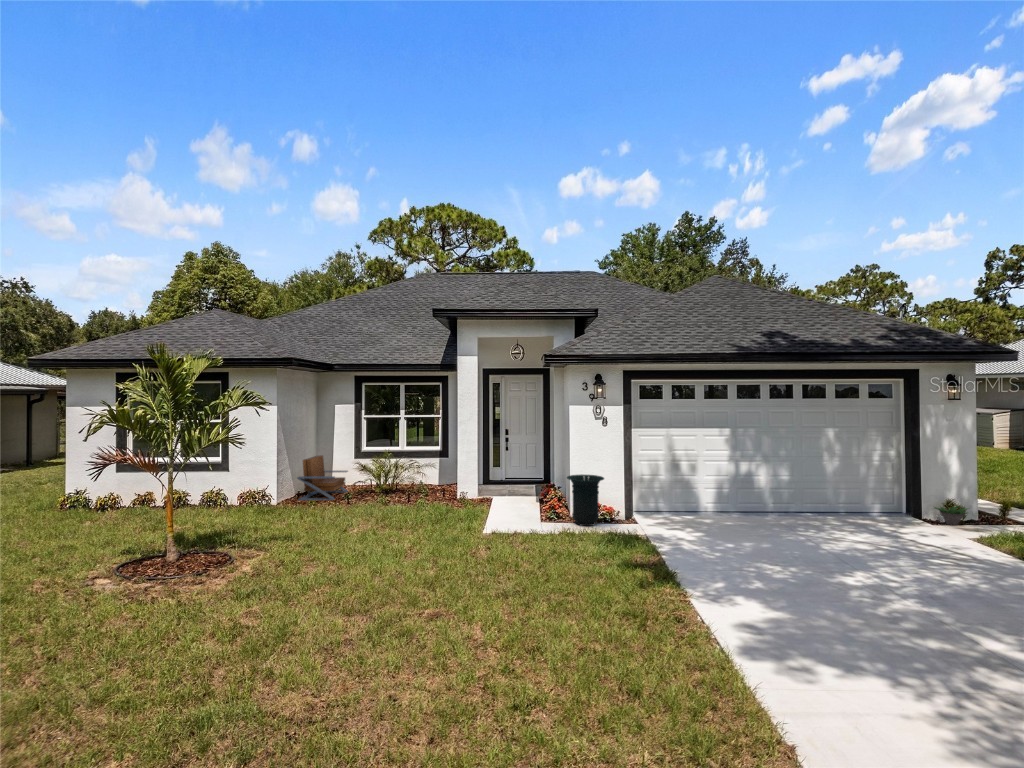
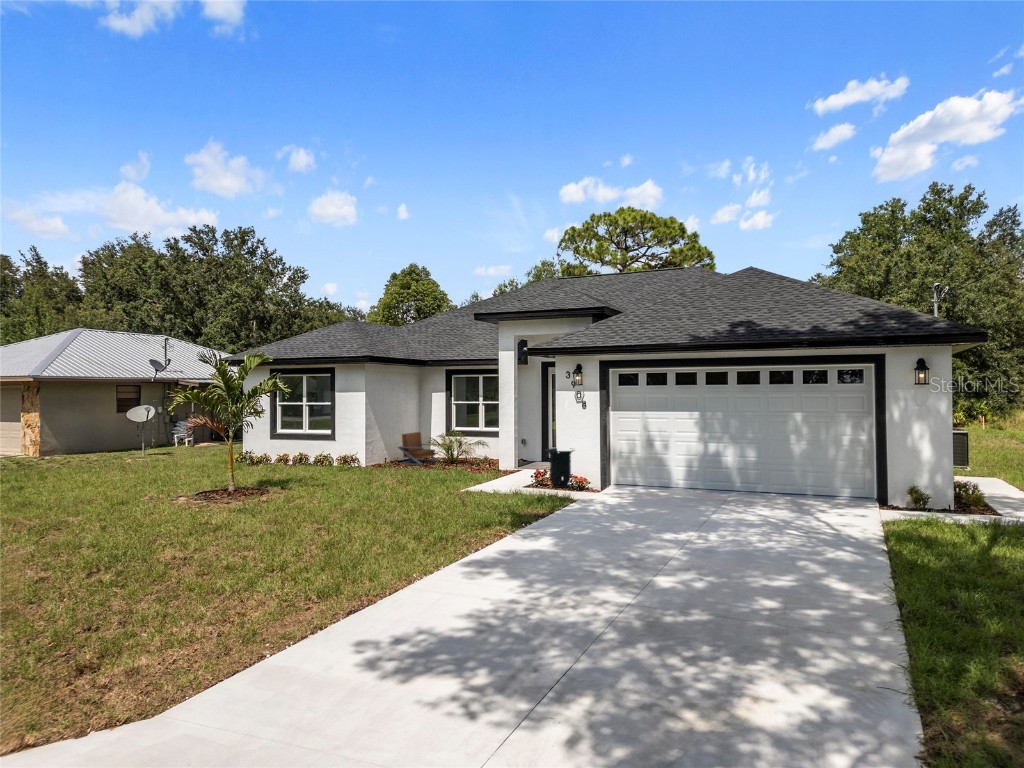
decorative plant: present [935,506,967,525] -> none [885,492,924,511]

